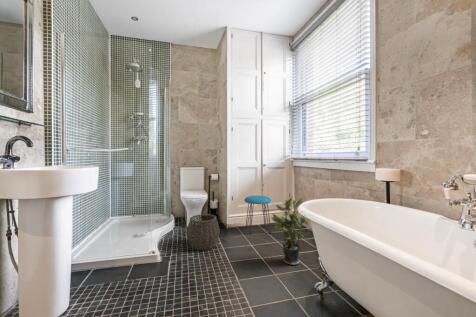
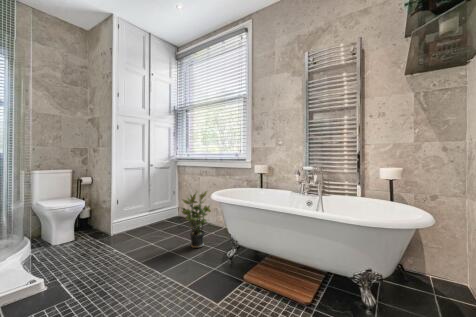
stool: present [244,195,272,234] -> none [135,195,165,235]
woven basket: present [187,214,220,250] -> none [77,221,120,262]

